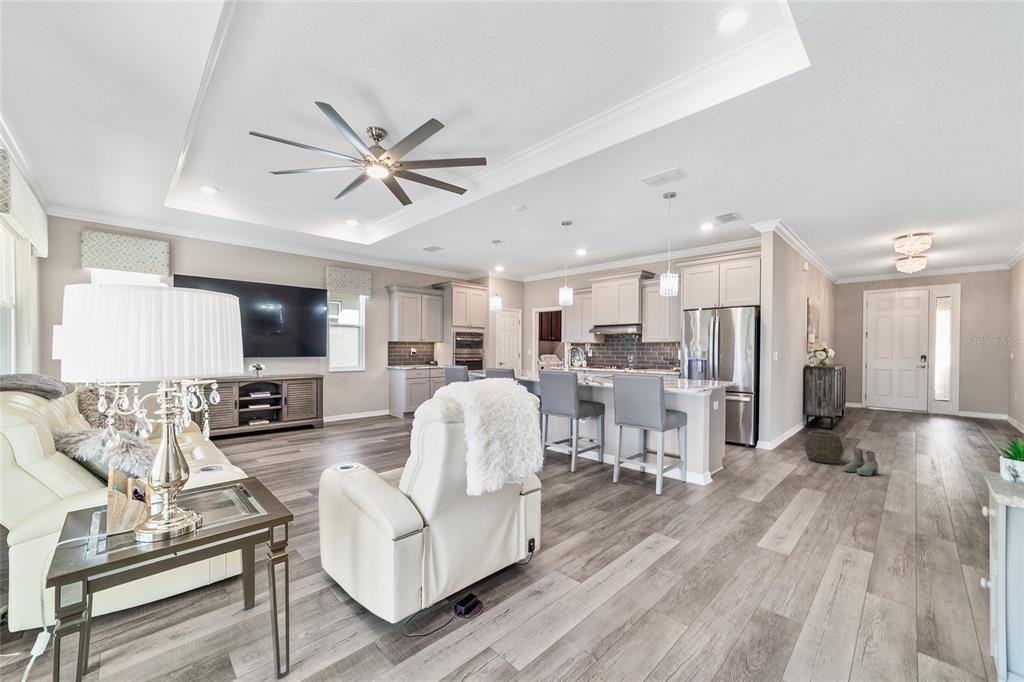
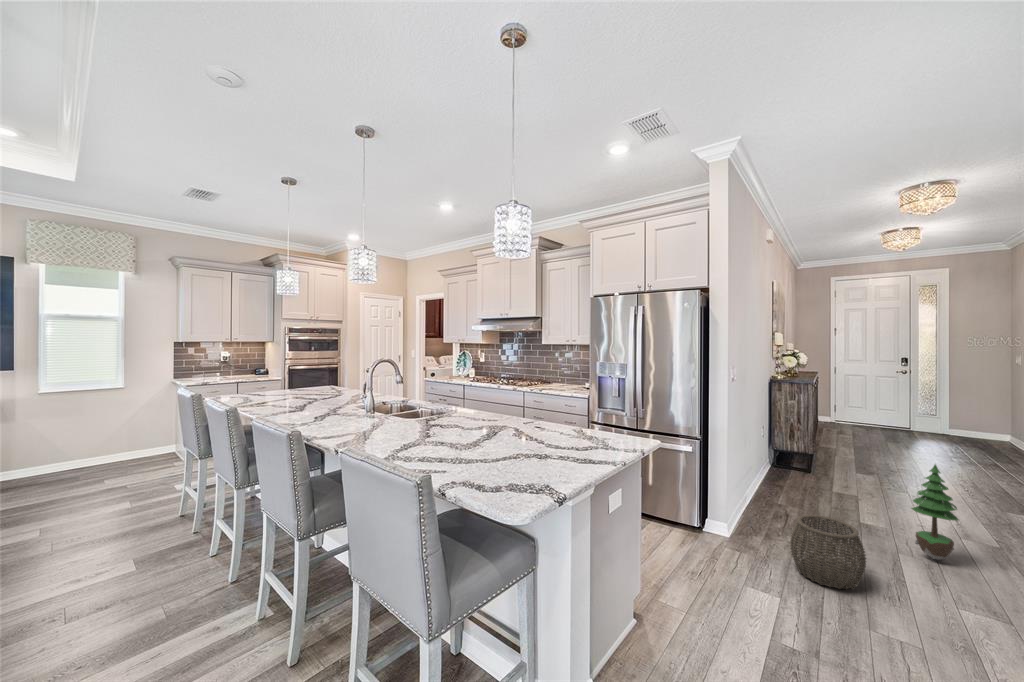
potted tree: none [877,404,902,458] -> present [911,464,959,560]
boots: present [844,449,878,476] -> none [881,576,956,649]

